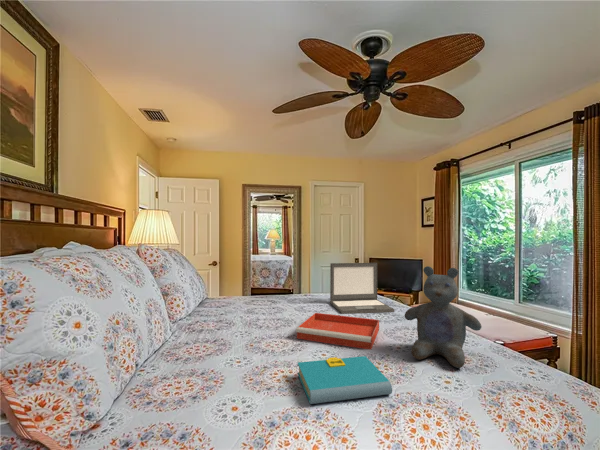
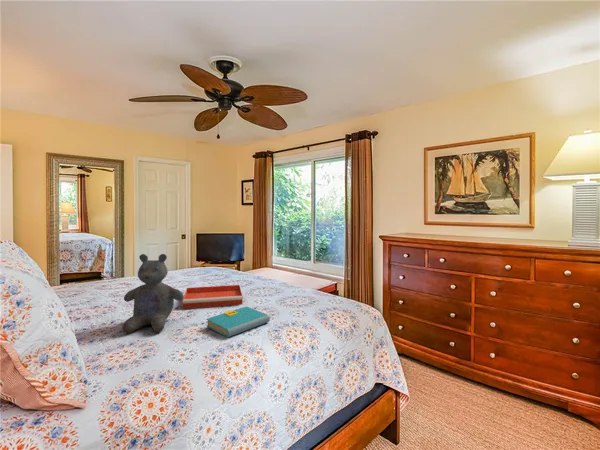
laptop: present [330,263,395,314] -> none [186,241,242,286]
stuffed bear: present [404,266,482,368] -> present [122,254,184,333]

